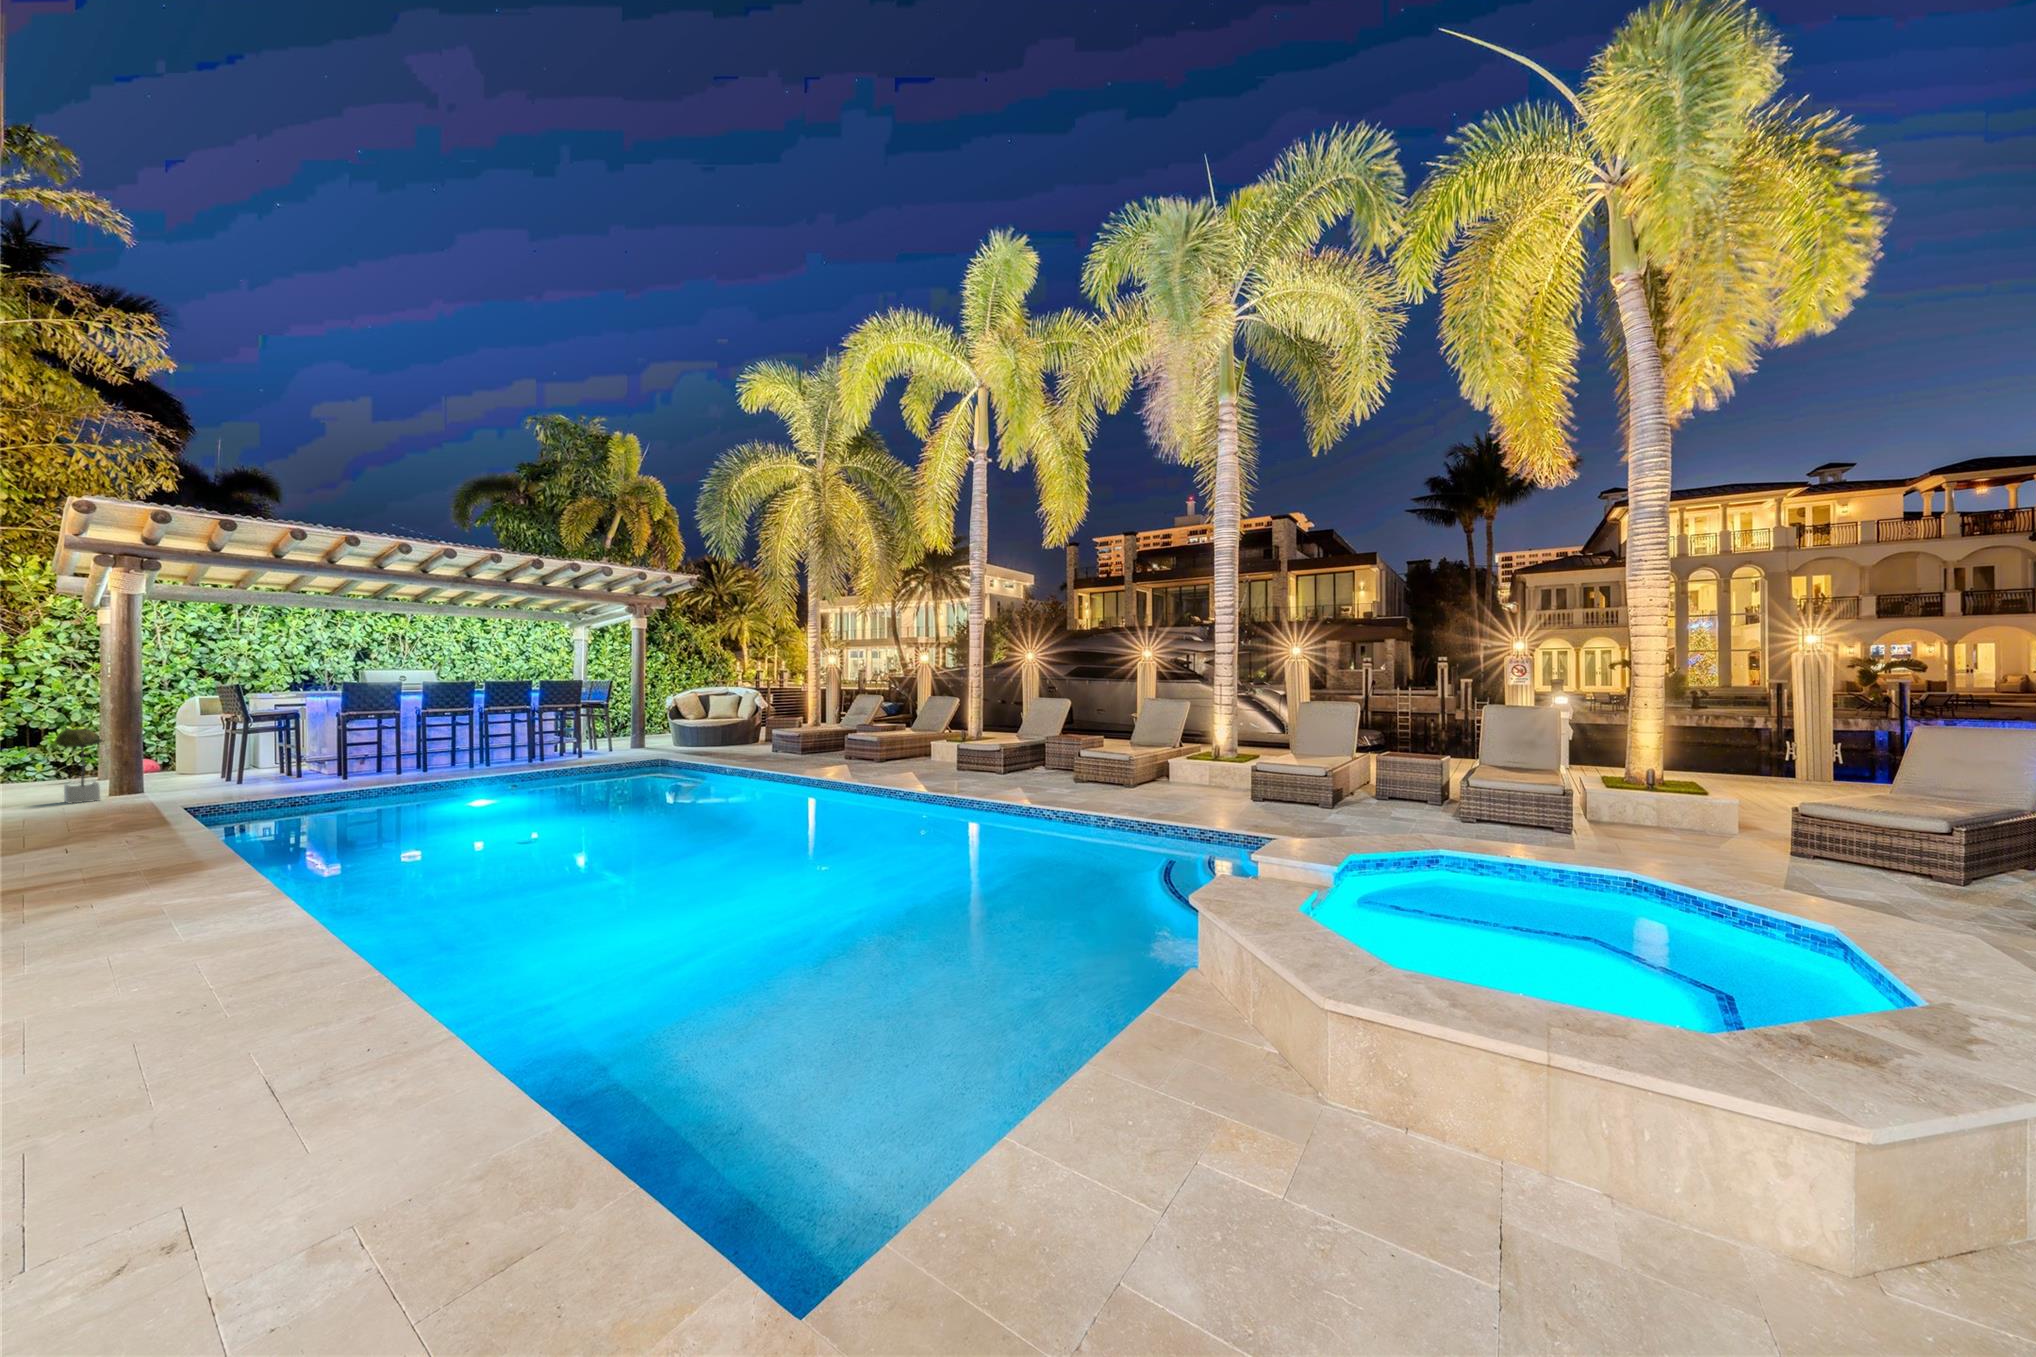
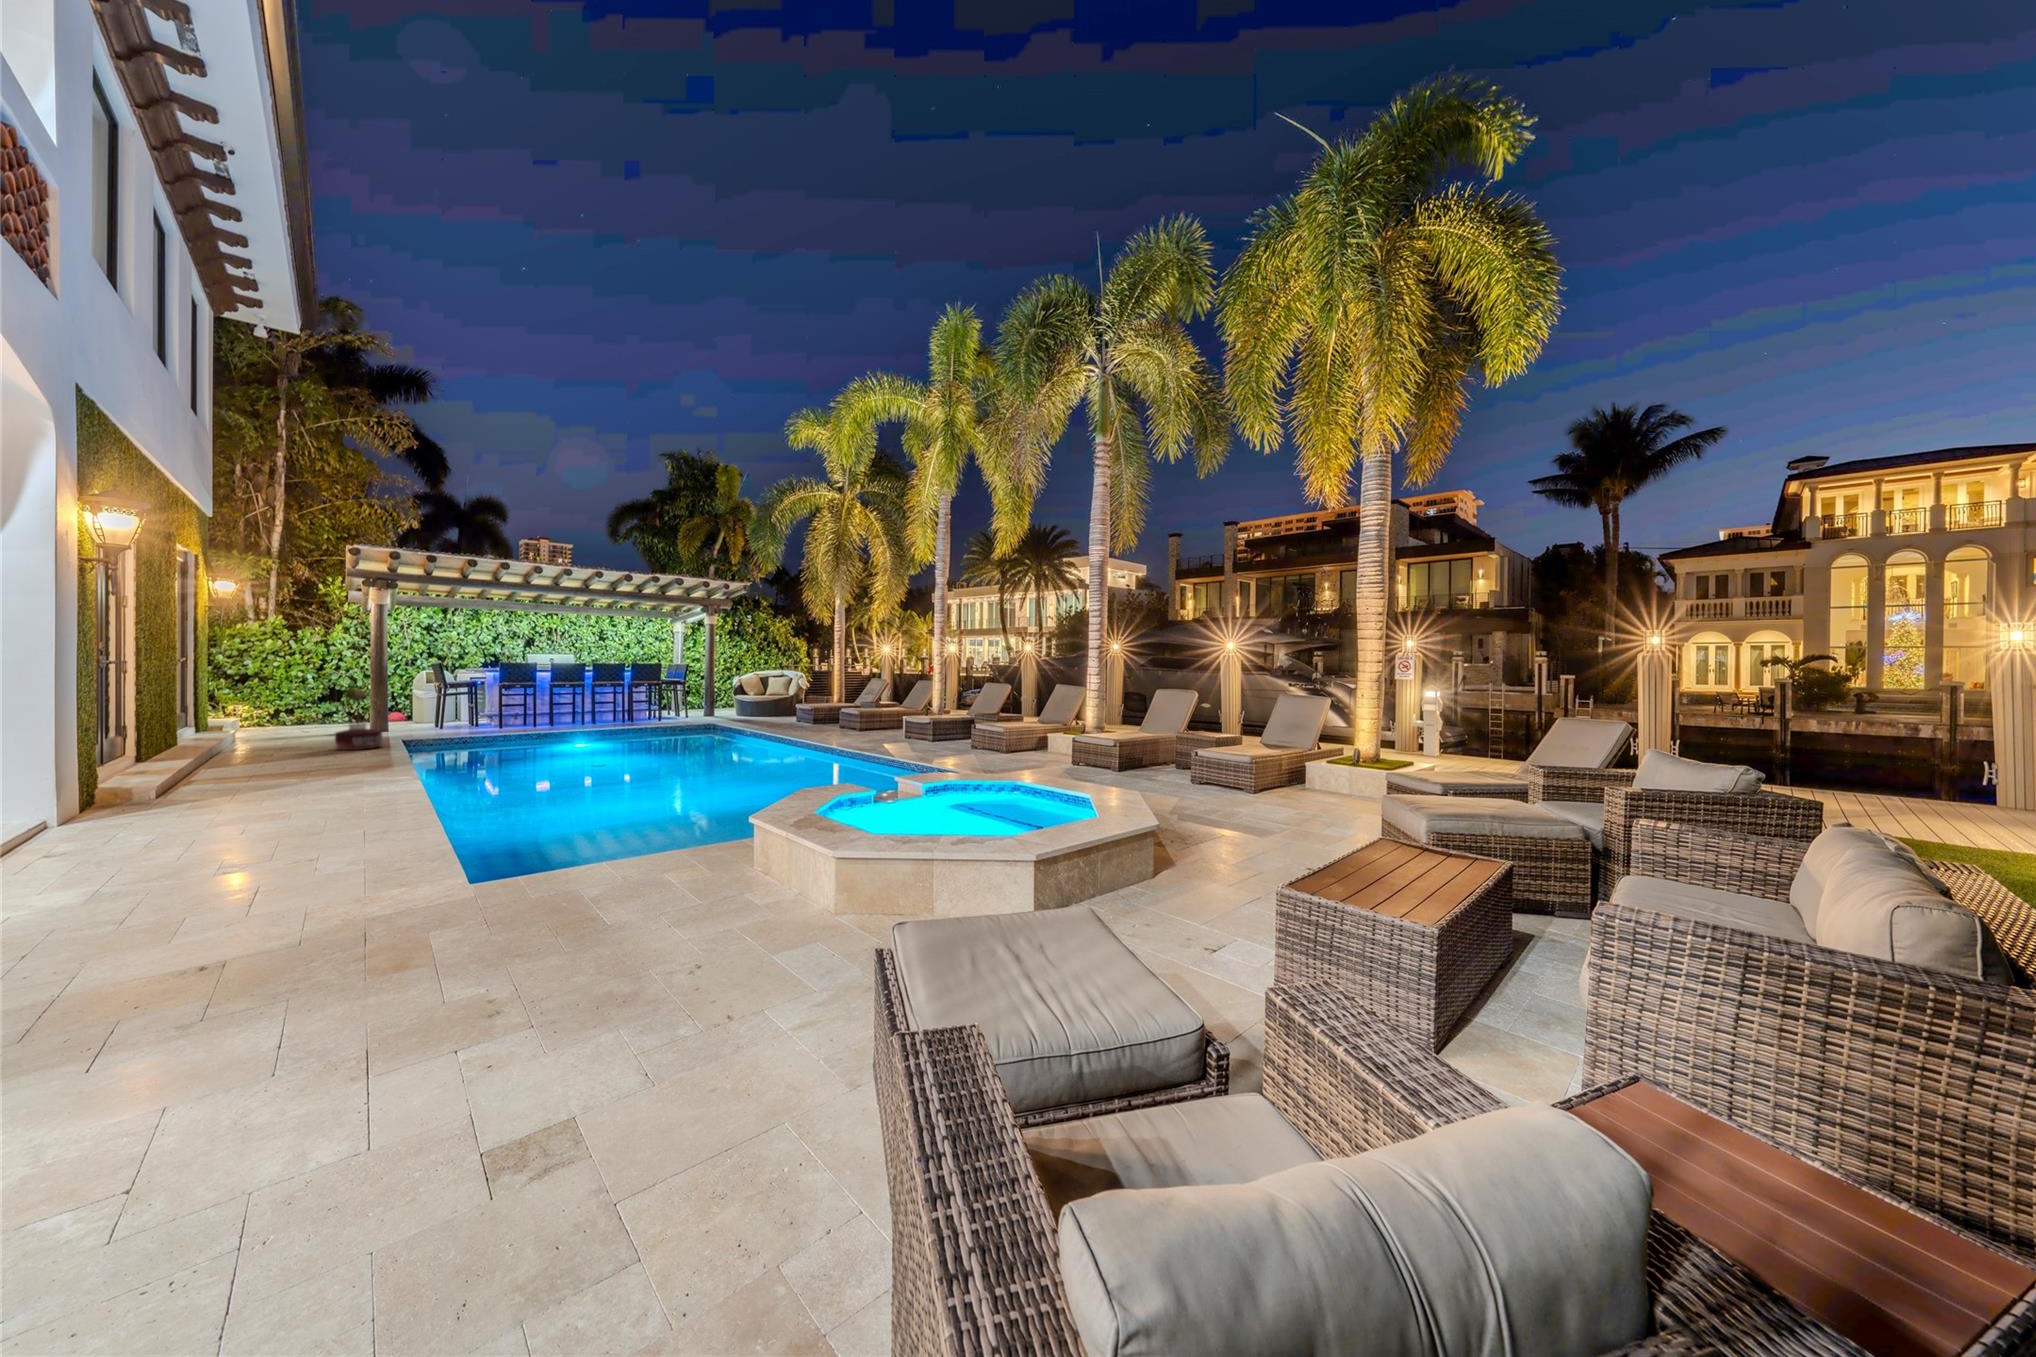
pouf: none [56,798,157,840] -> present [335,729,383,750]

